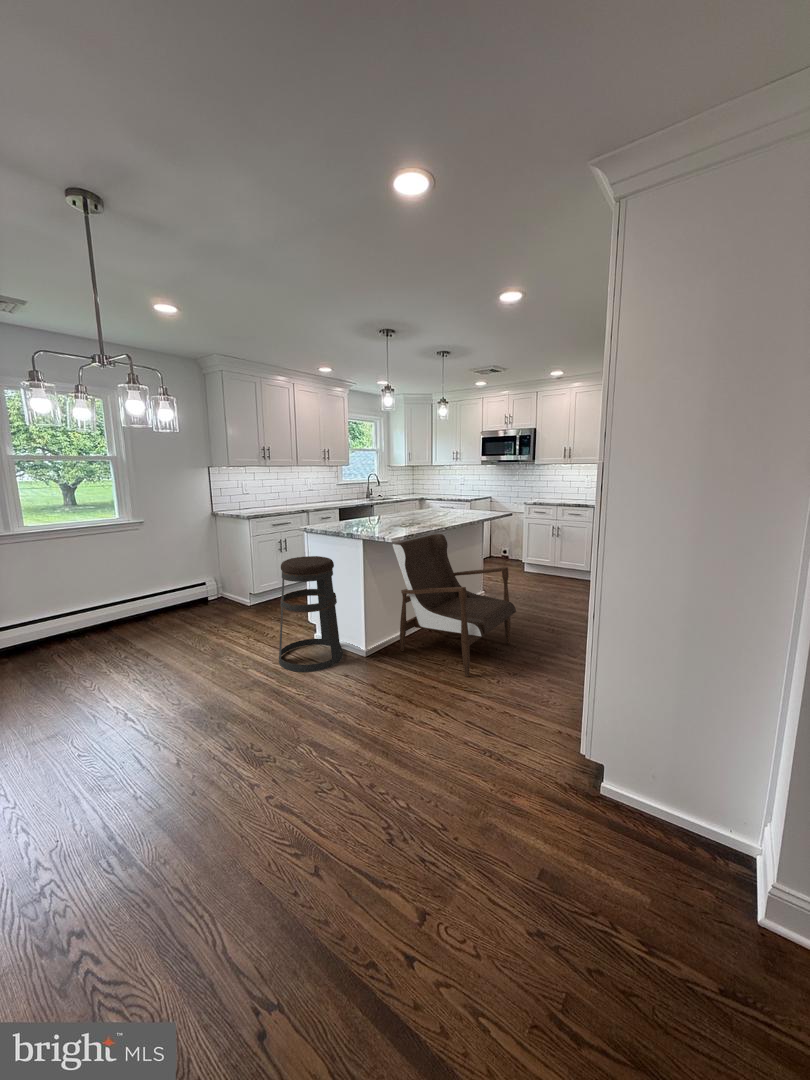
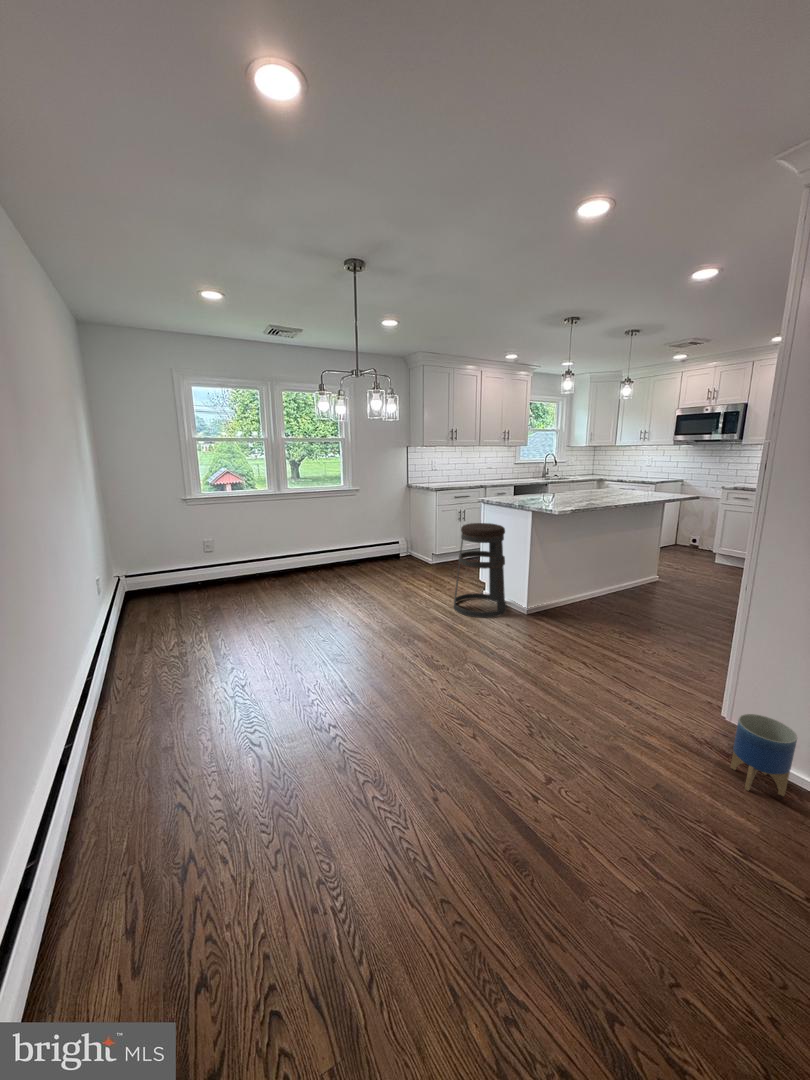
armchair: present [393,534,516,677] -> none [559,512,685,644]
planter: none [601,752,662,844] -> present [731,714,797,796]

